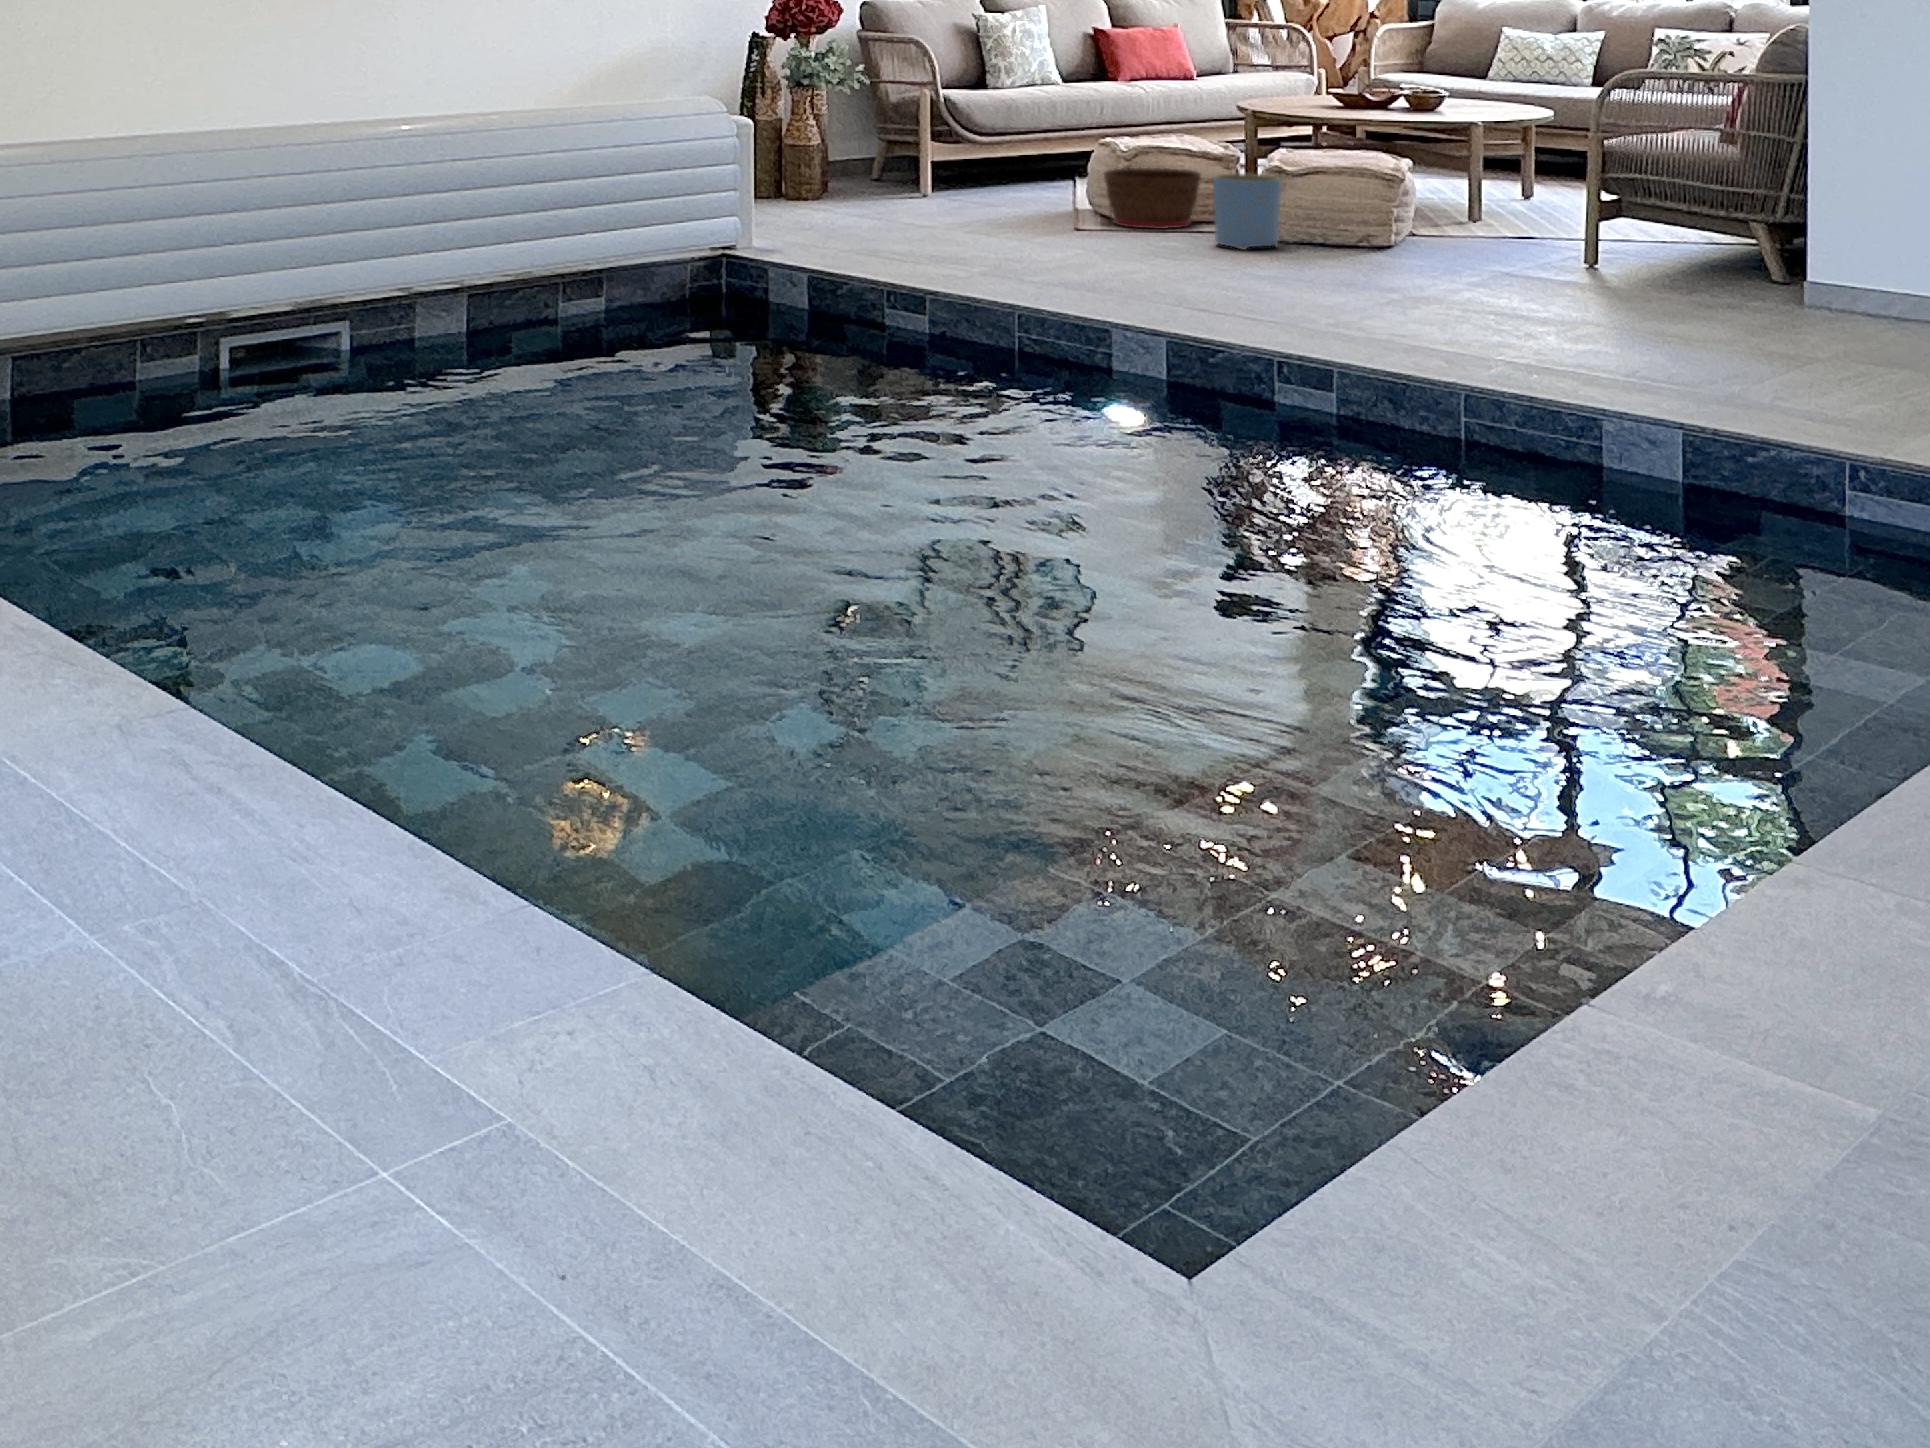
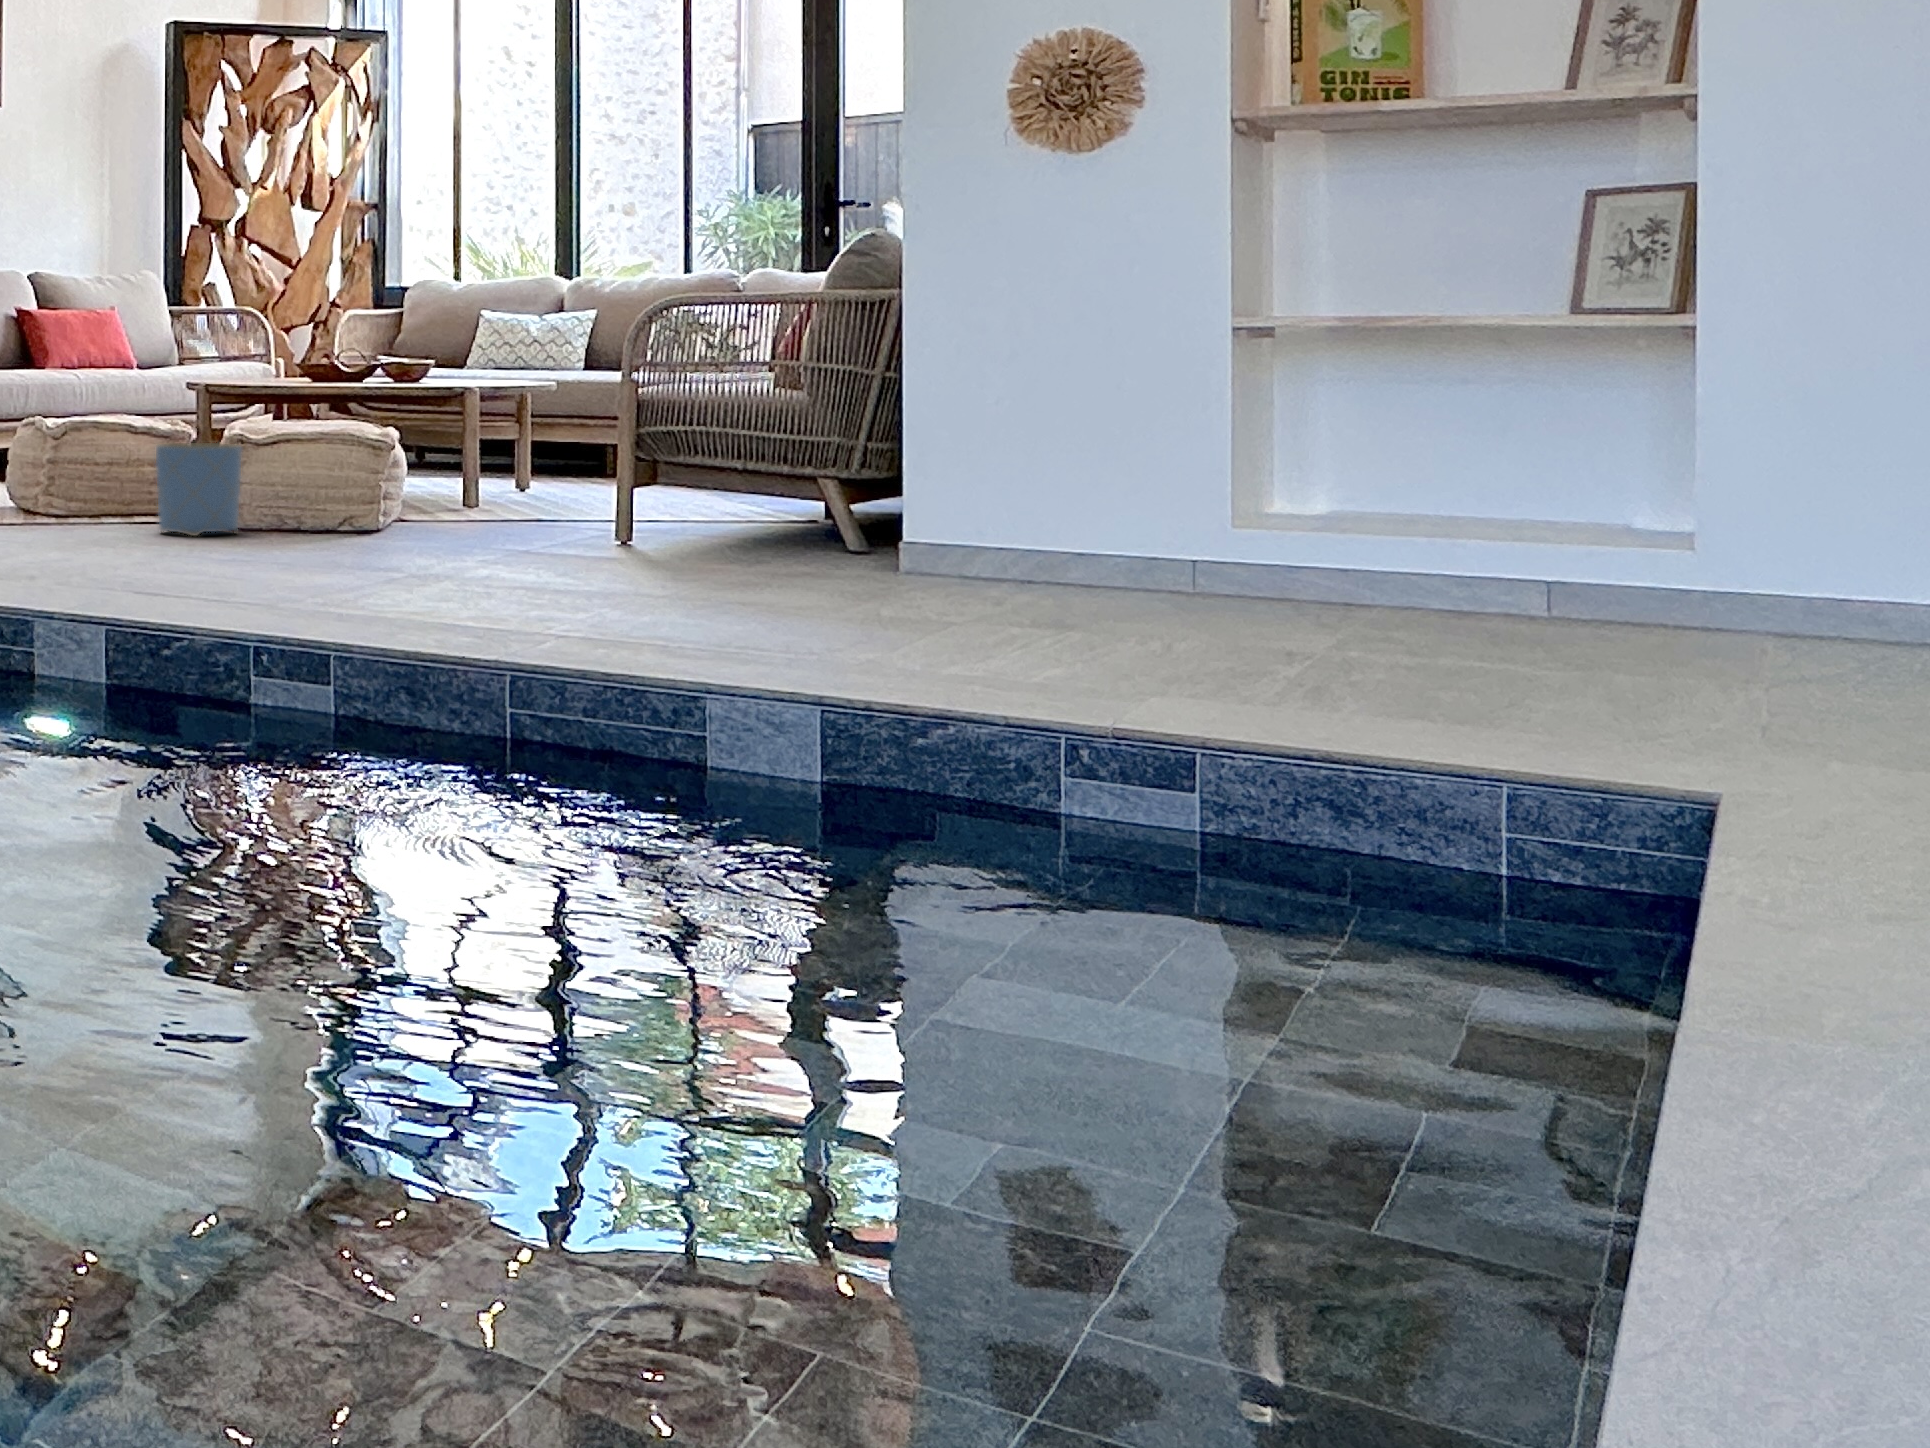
basket: present [1104,167,1201,229] -> none [19,448,140,520]

